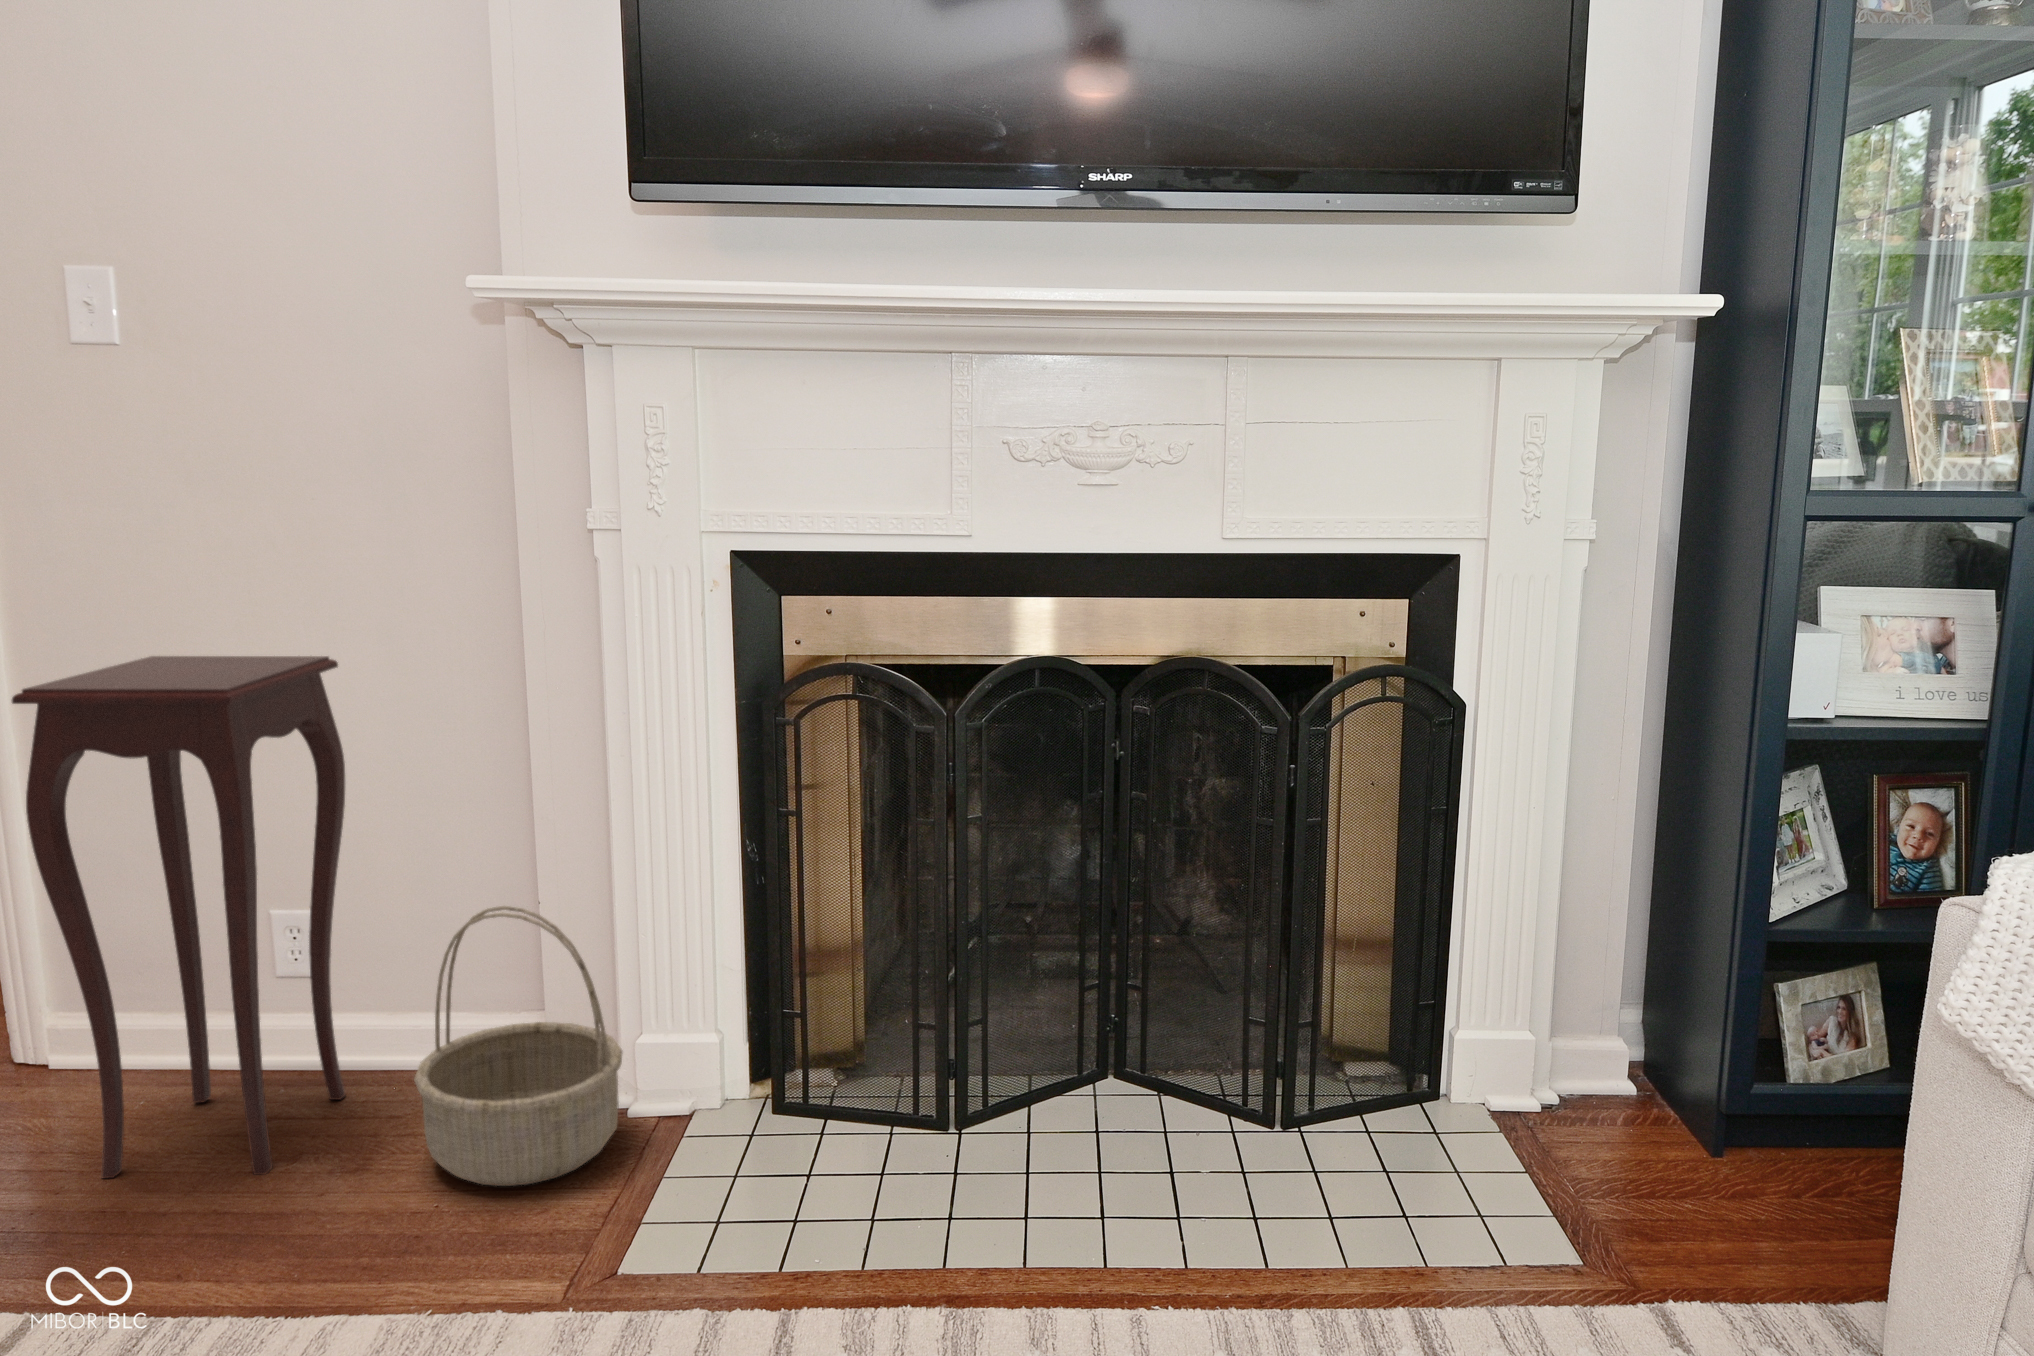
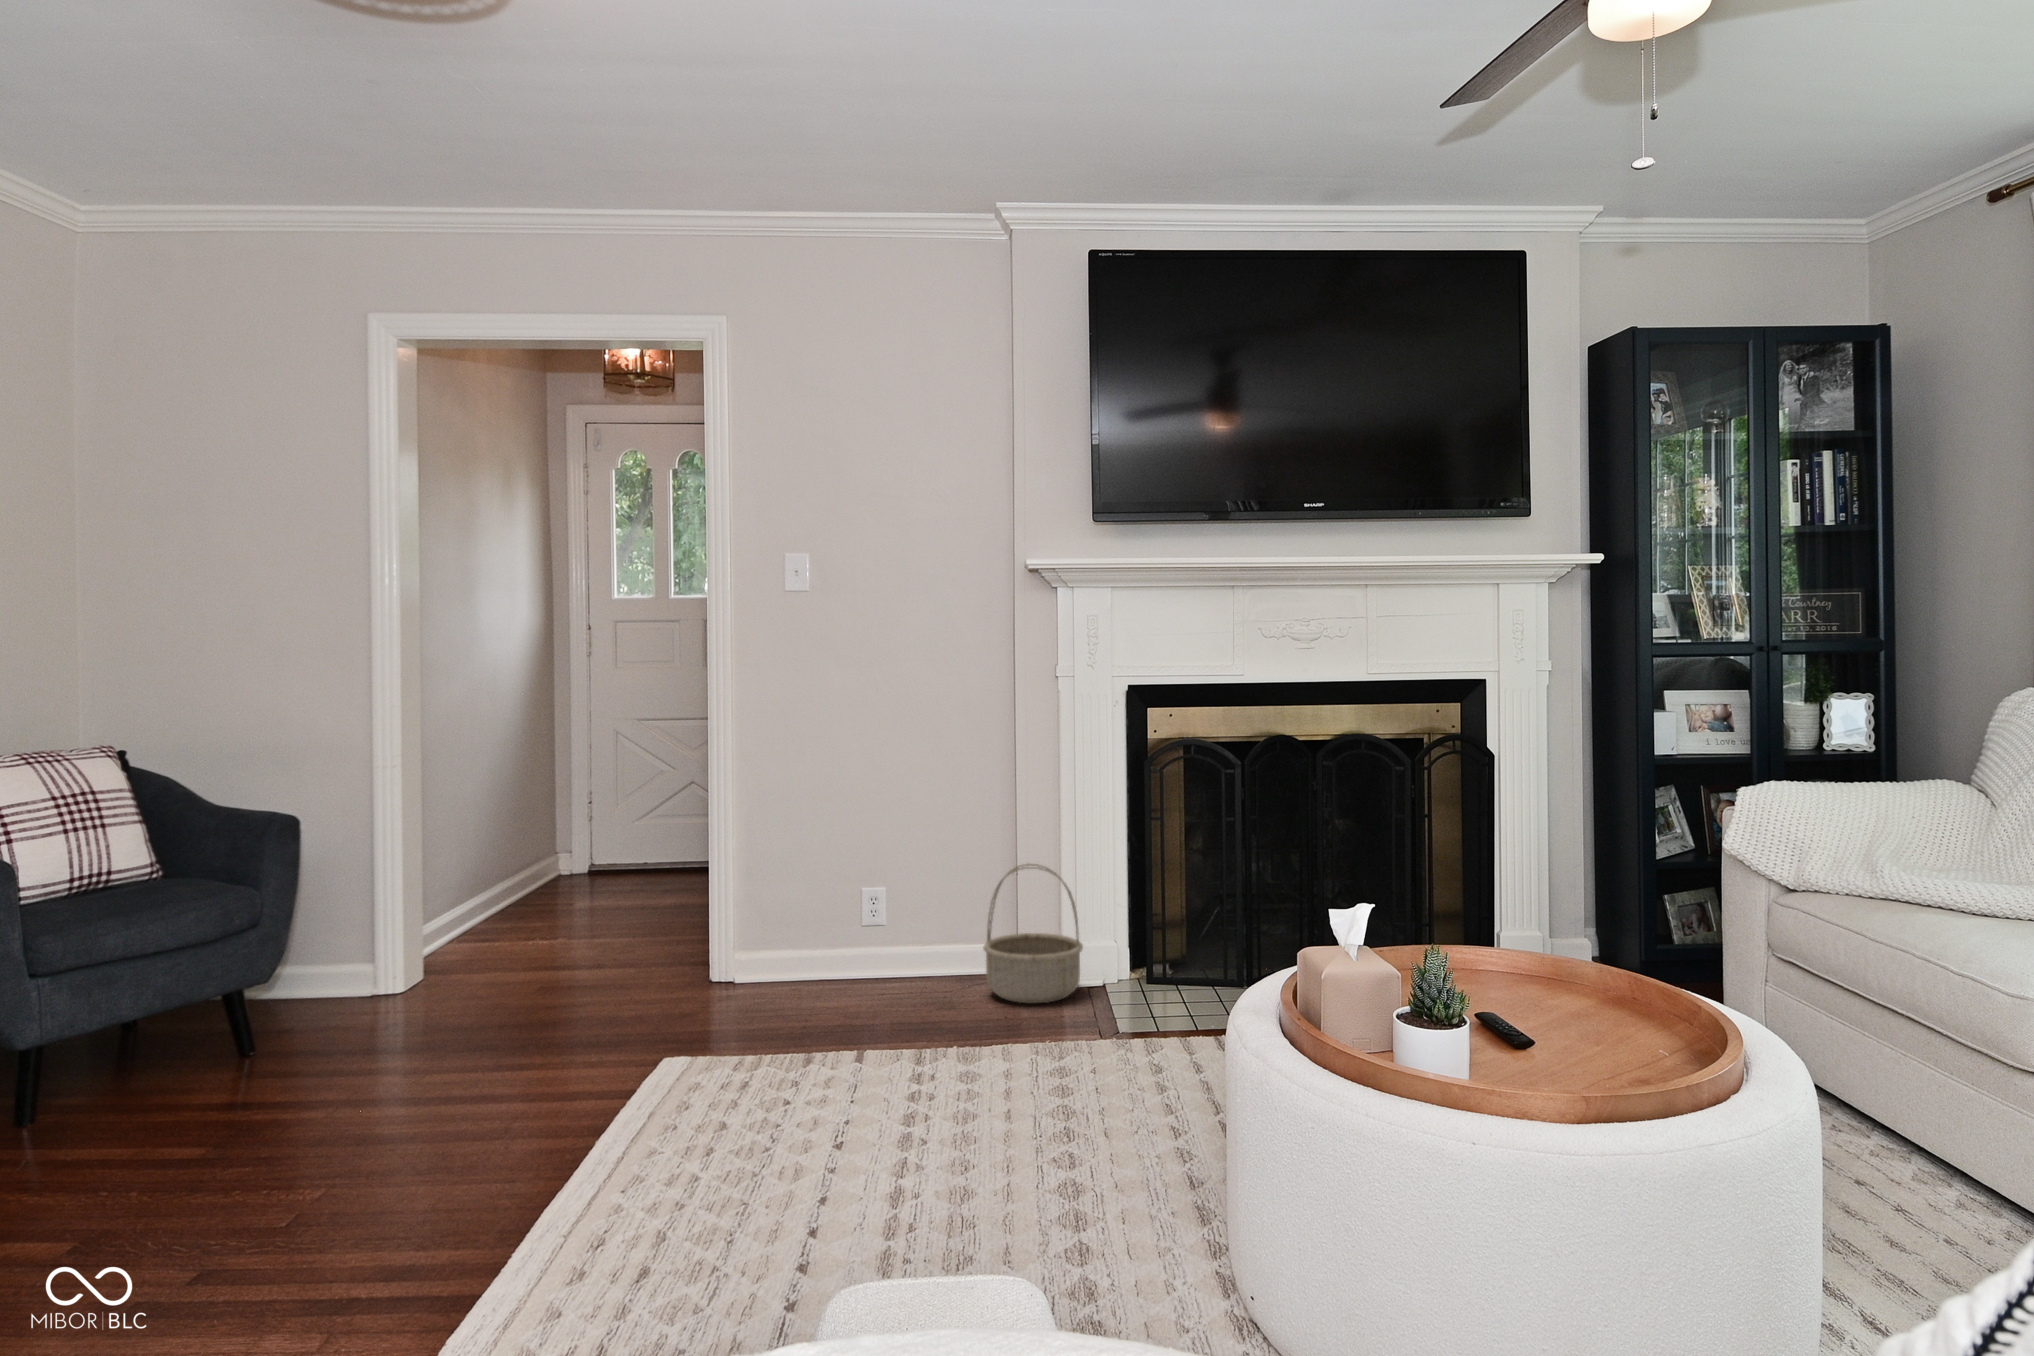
side table: present [12,656,345,1178] -> none [817,745,923,1006]

